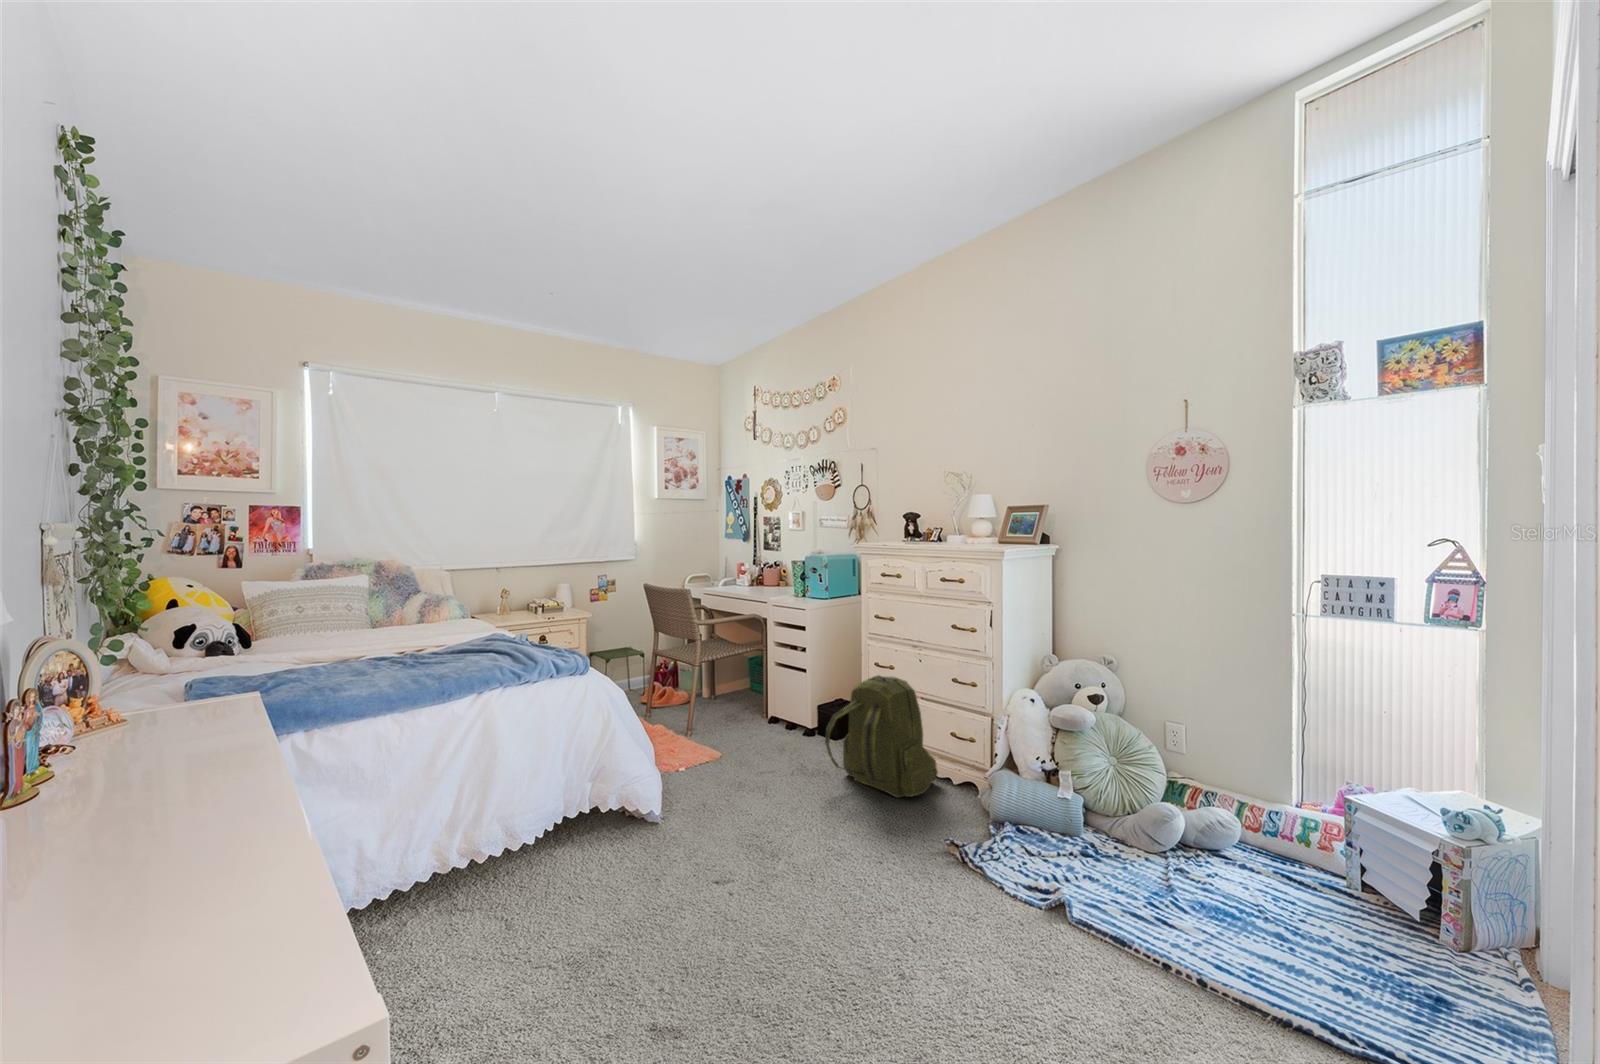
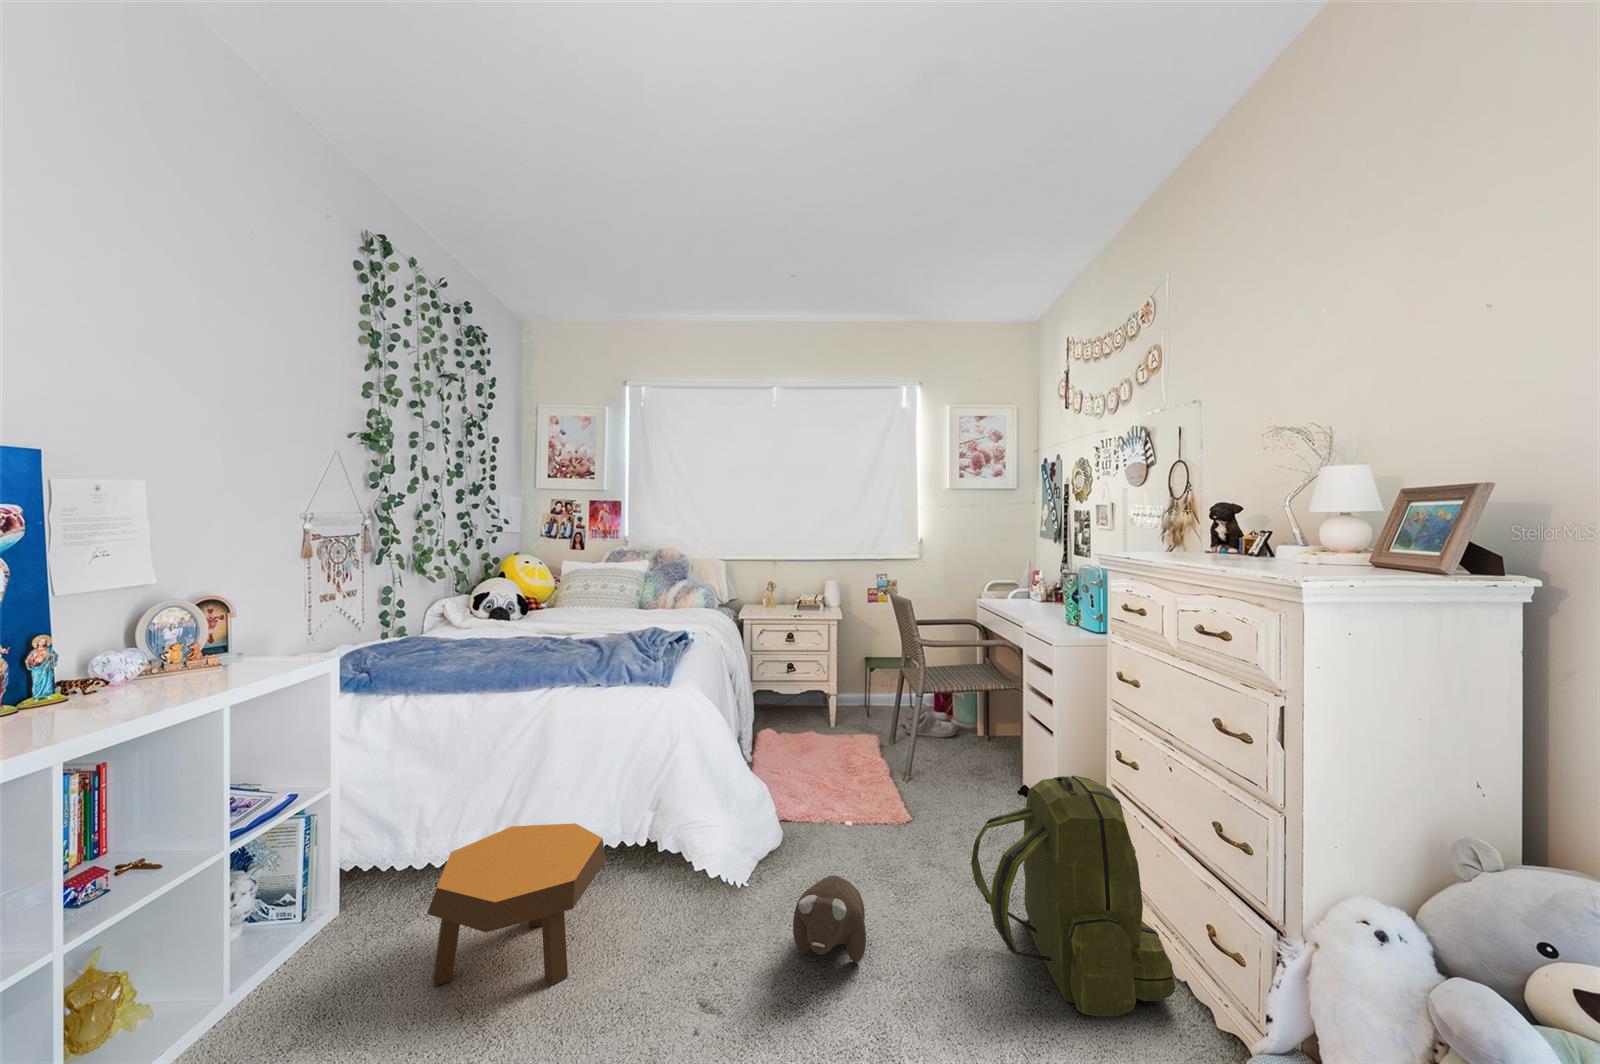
plush toy: none [739,775,792,832] -> present [793,875,866,963]
footstool: none [461,802,621,961] -> present [427,823,606,986]

